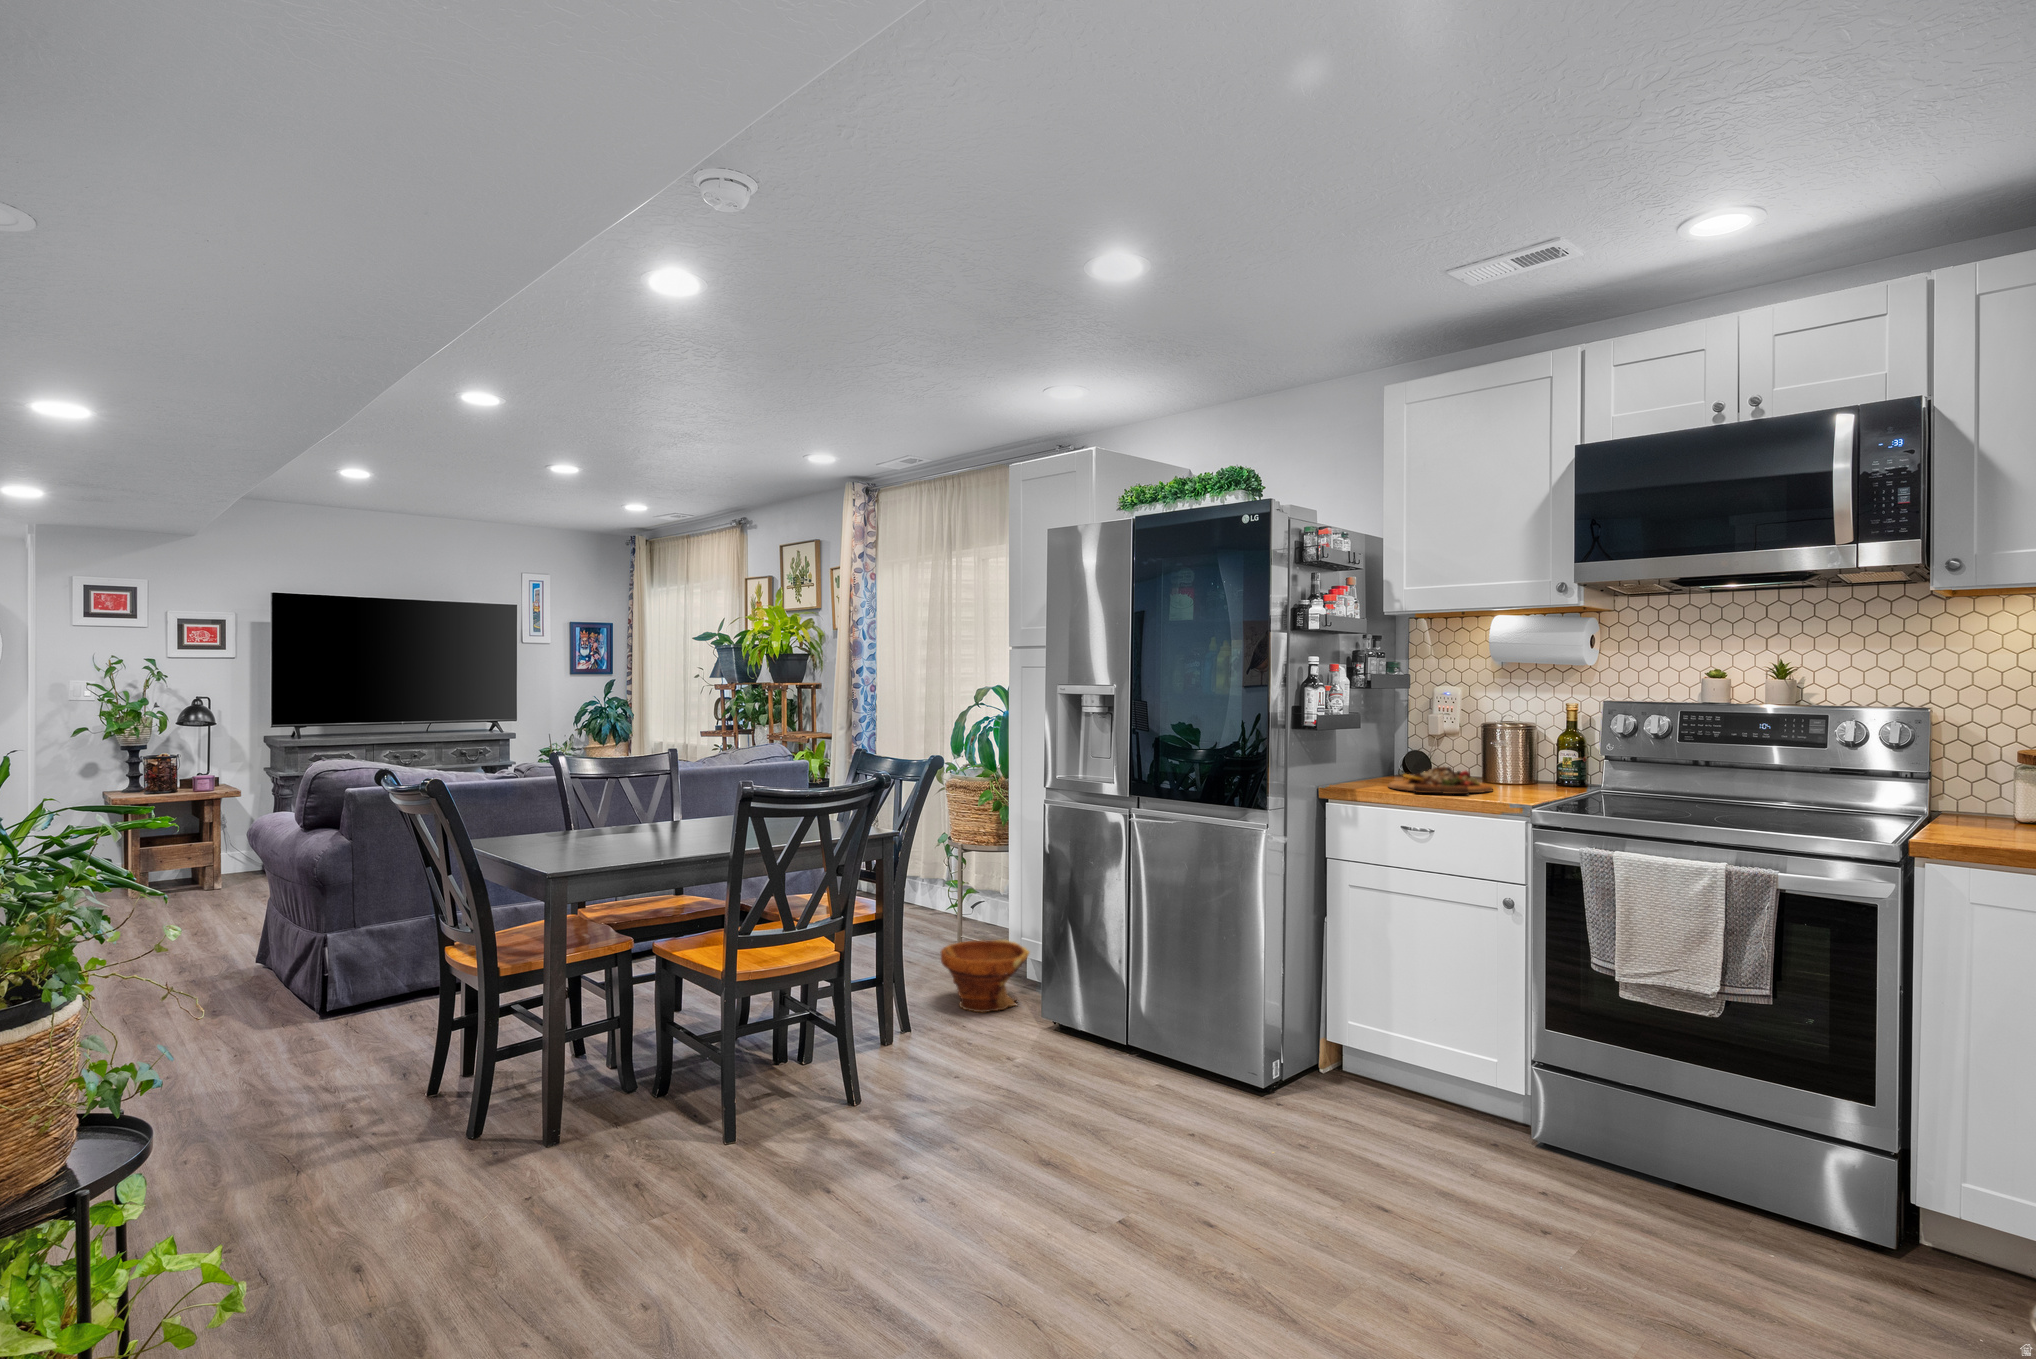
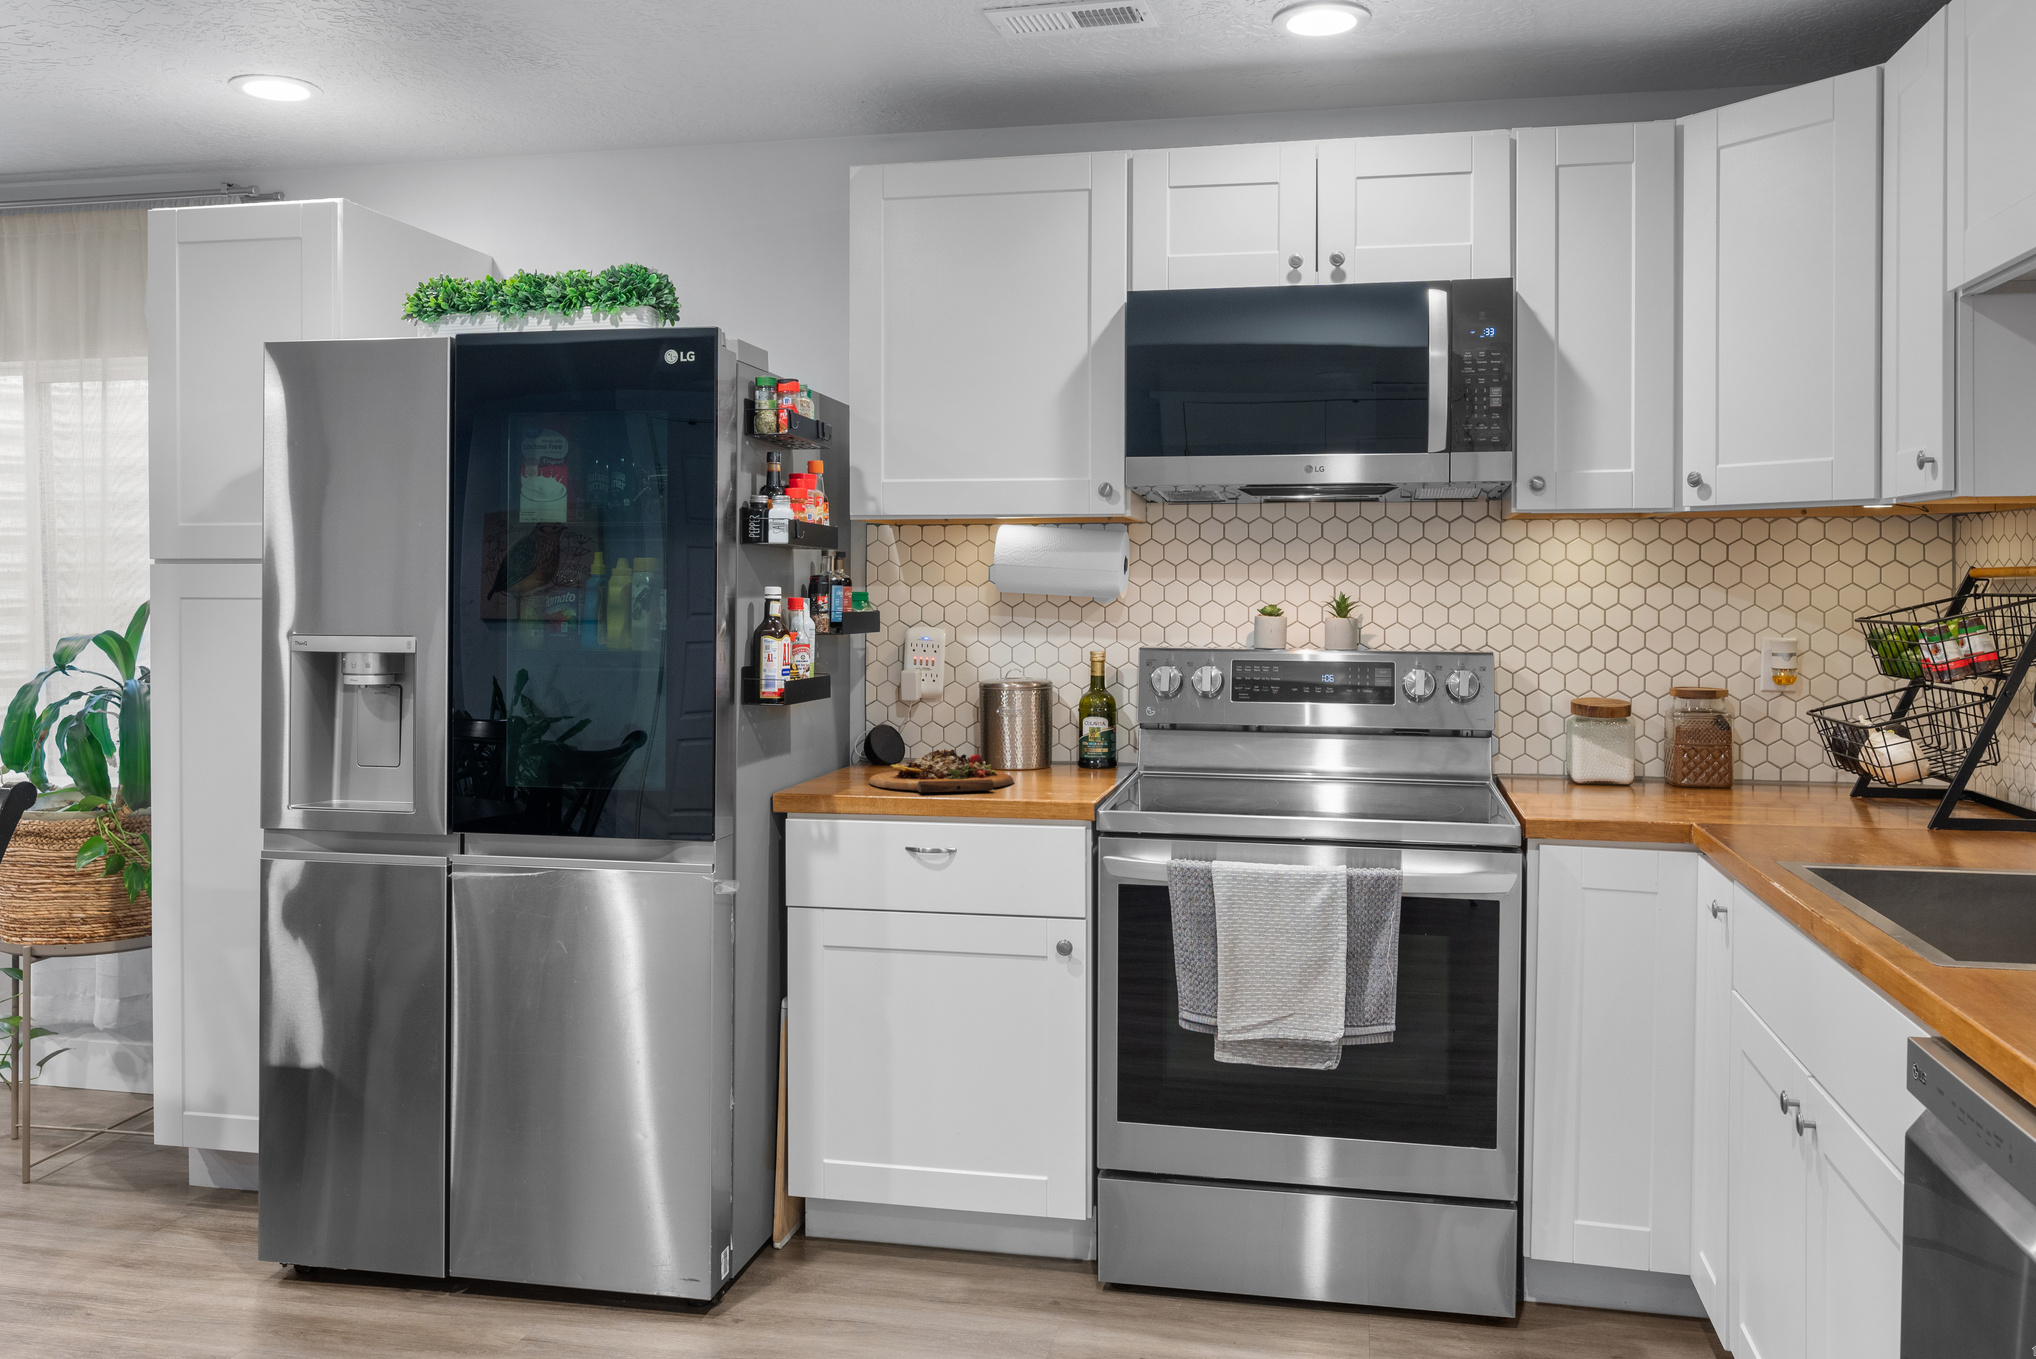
planter: present [940,940,1029,1013] -> none [44,1104,237,1252]

